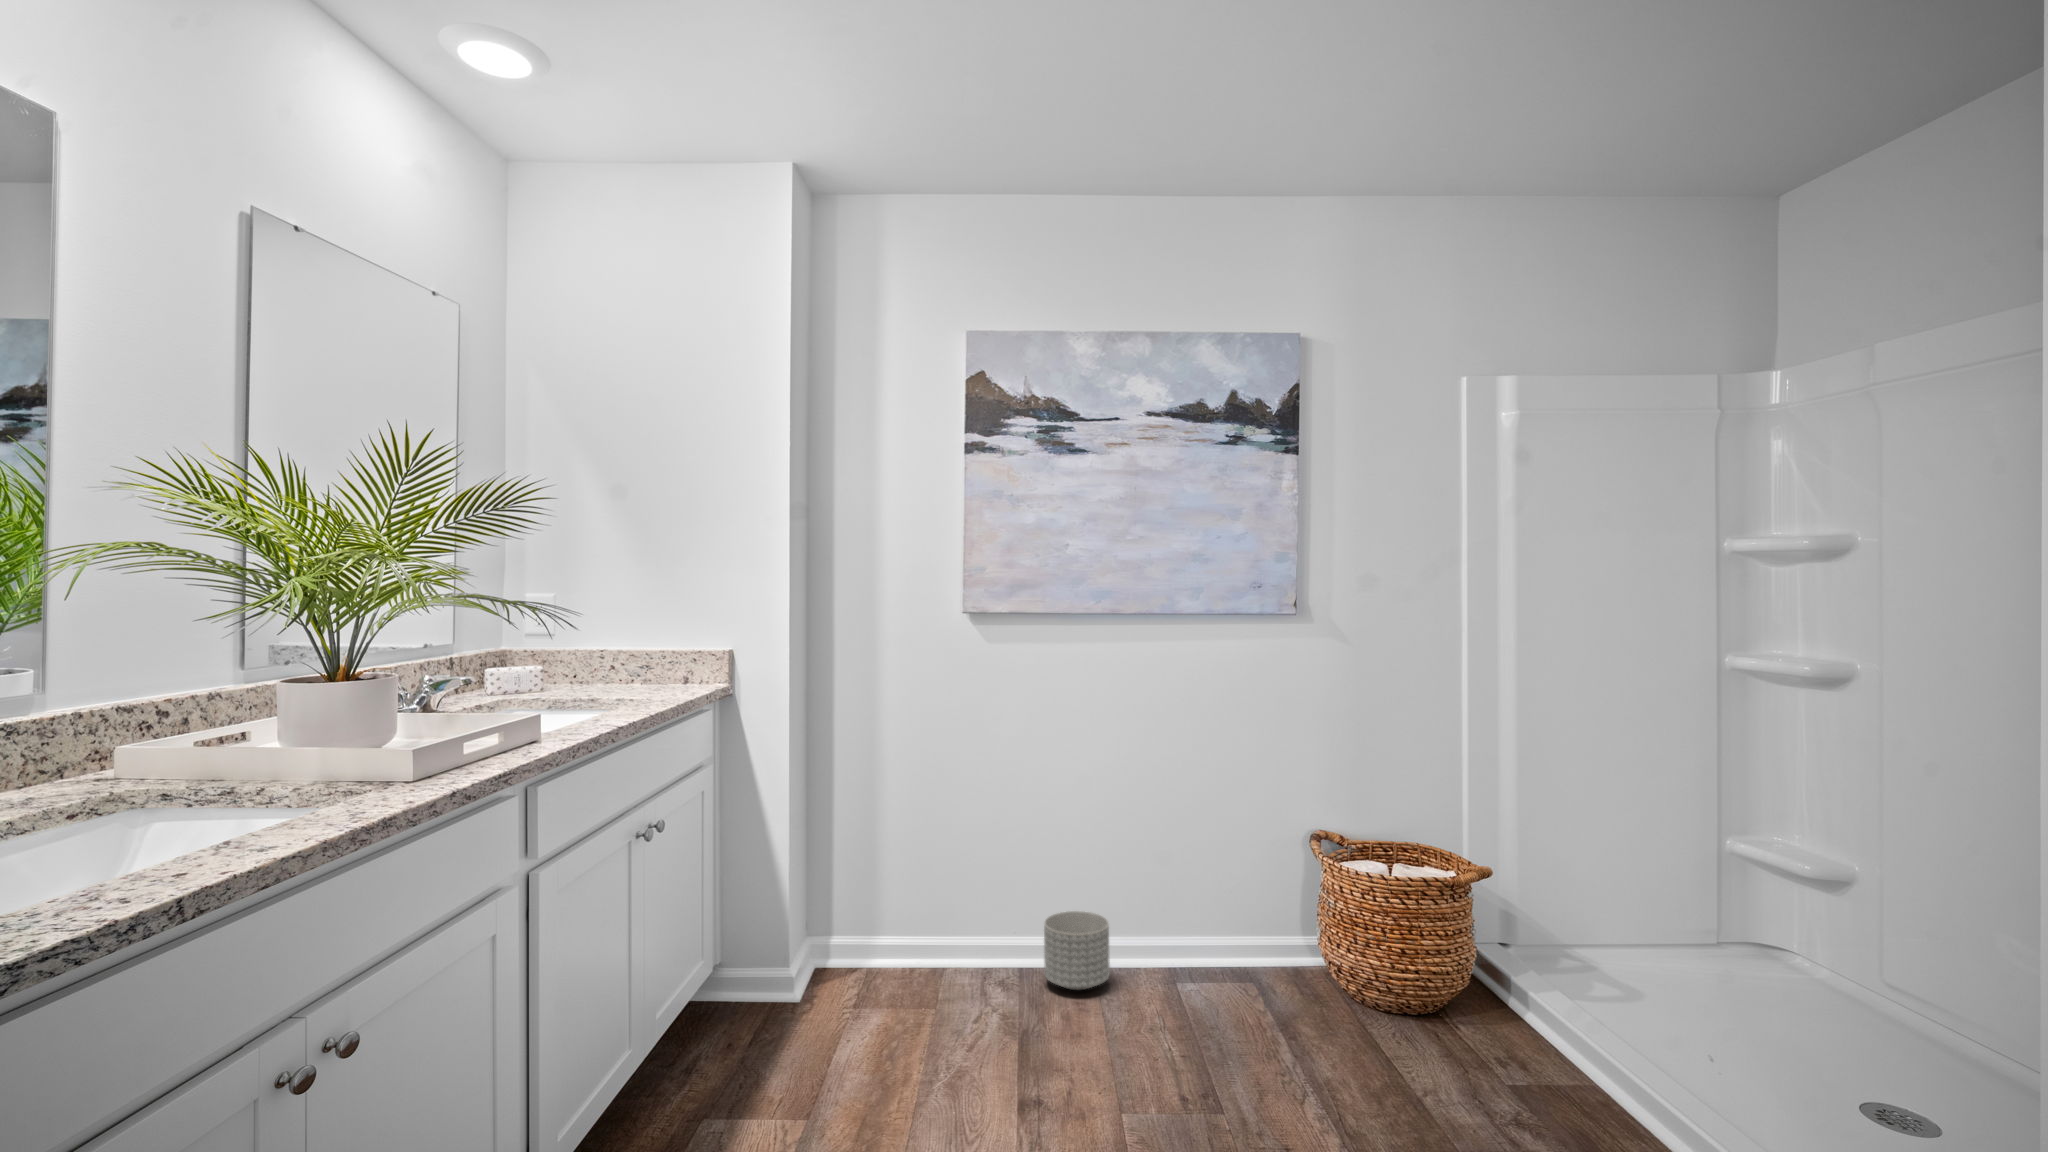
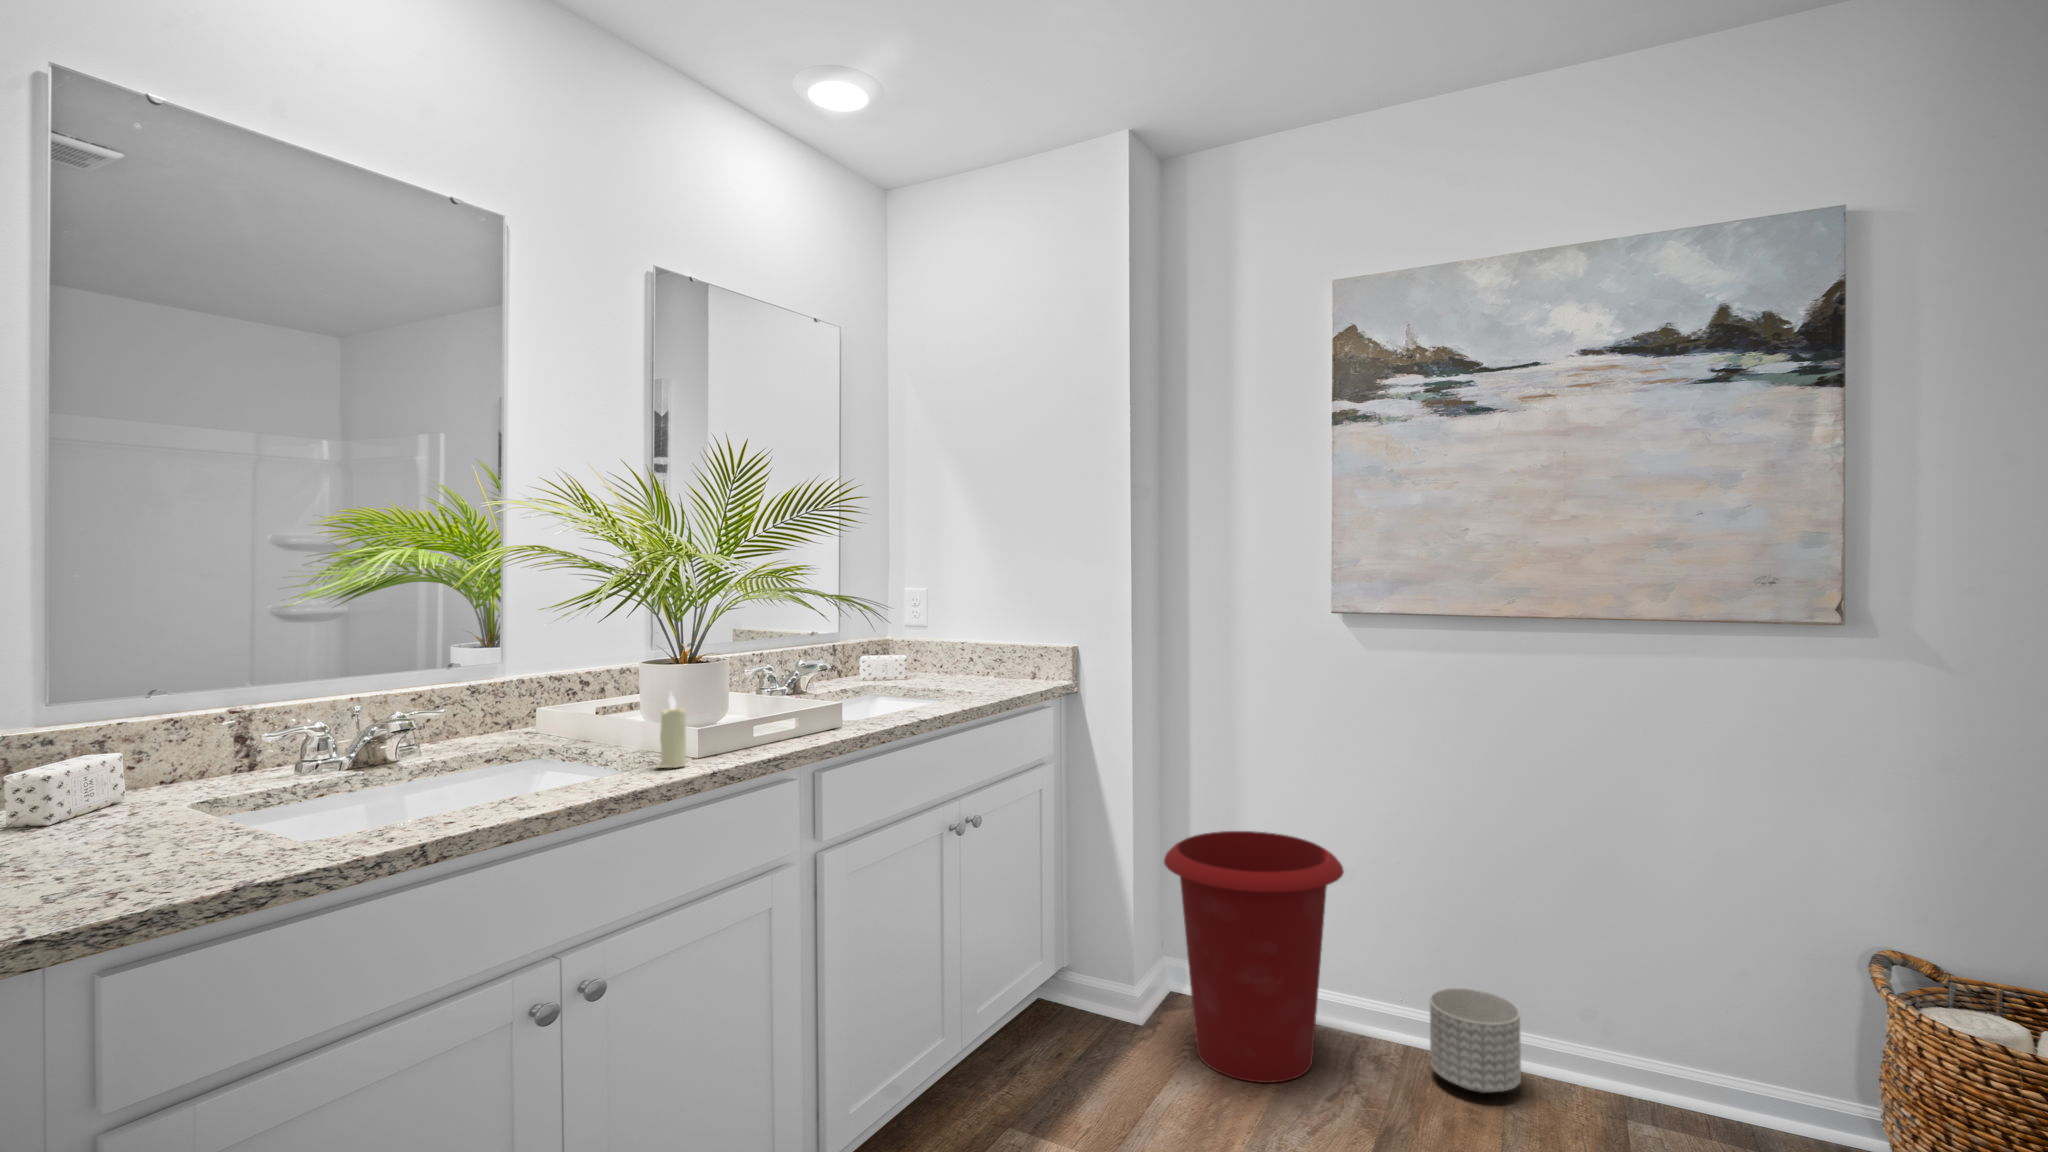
candle: none [373,706,412,794] -> present [656,692,686,768]
waste bin: none [826,808,982,1026] -> present [1164,831,1344,1083]

